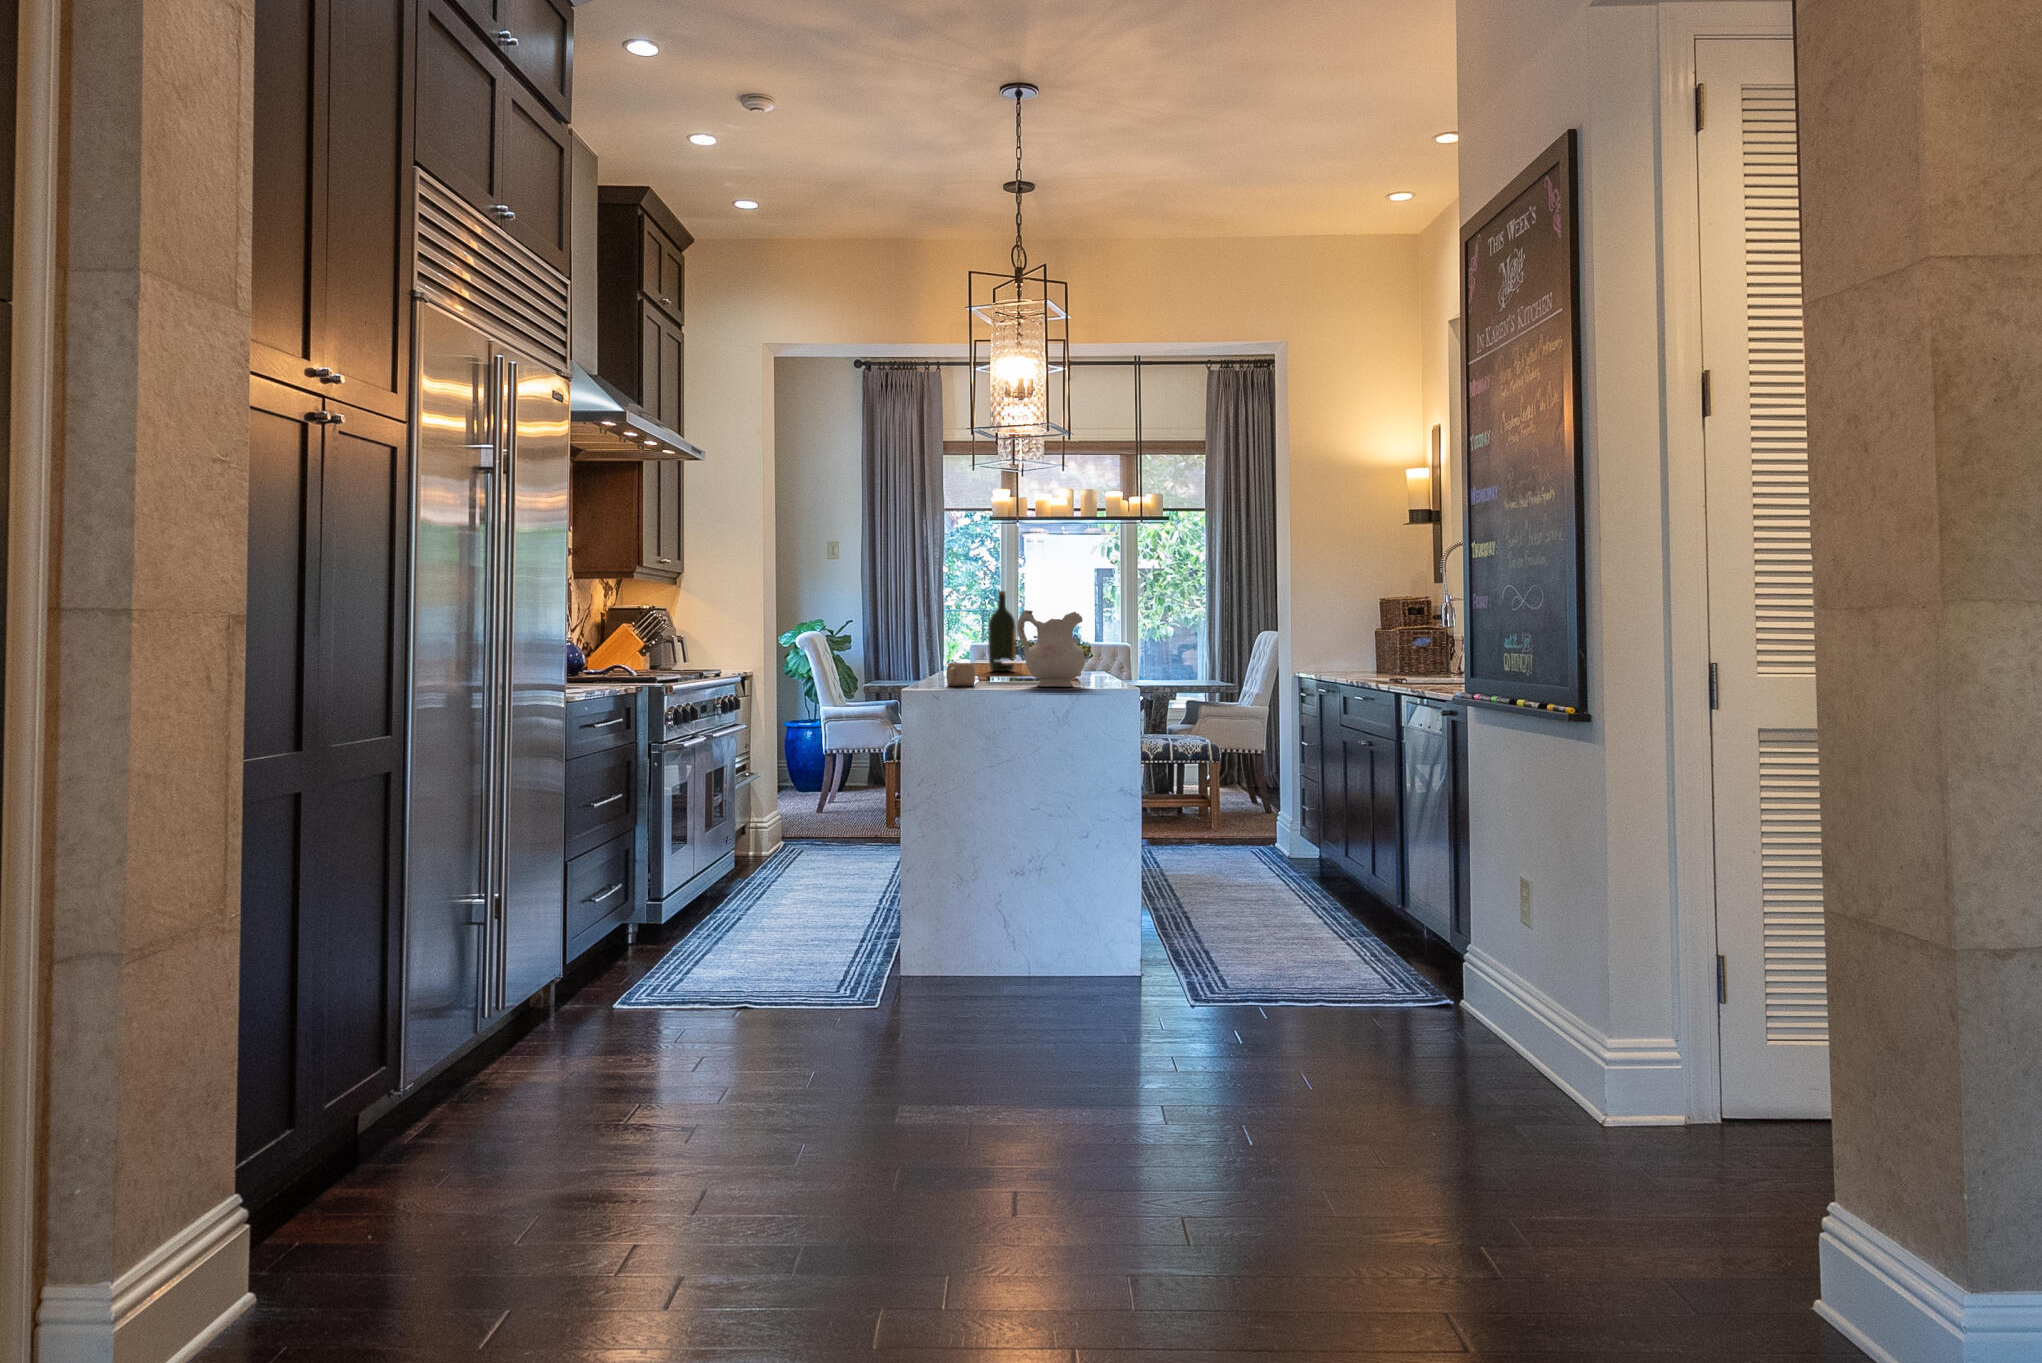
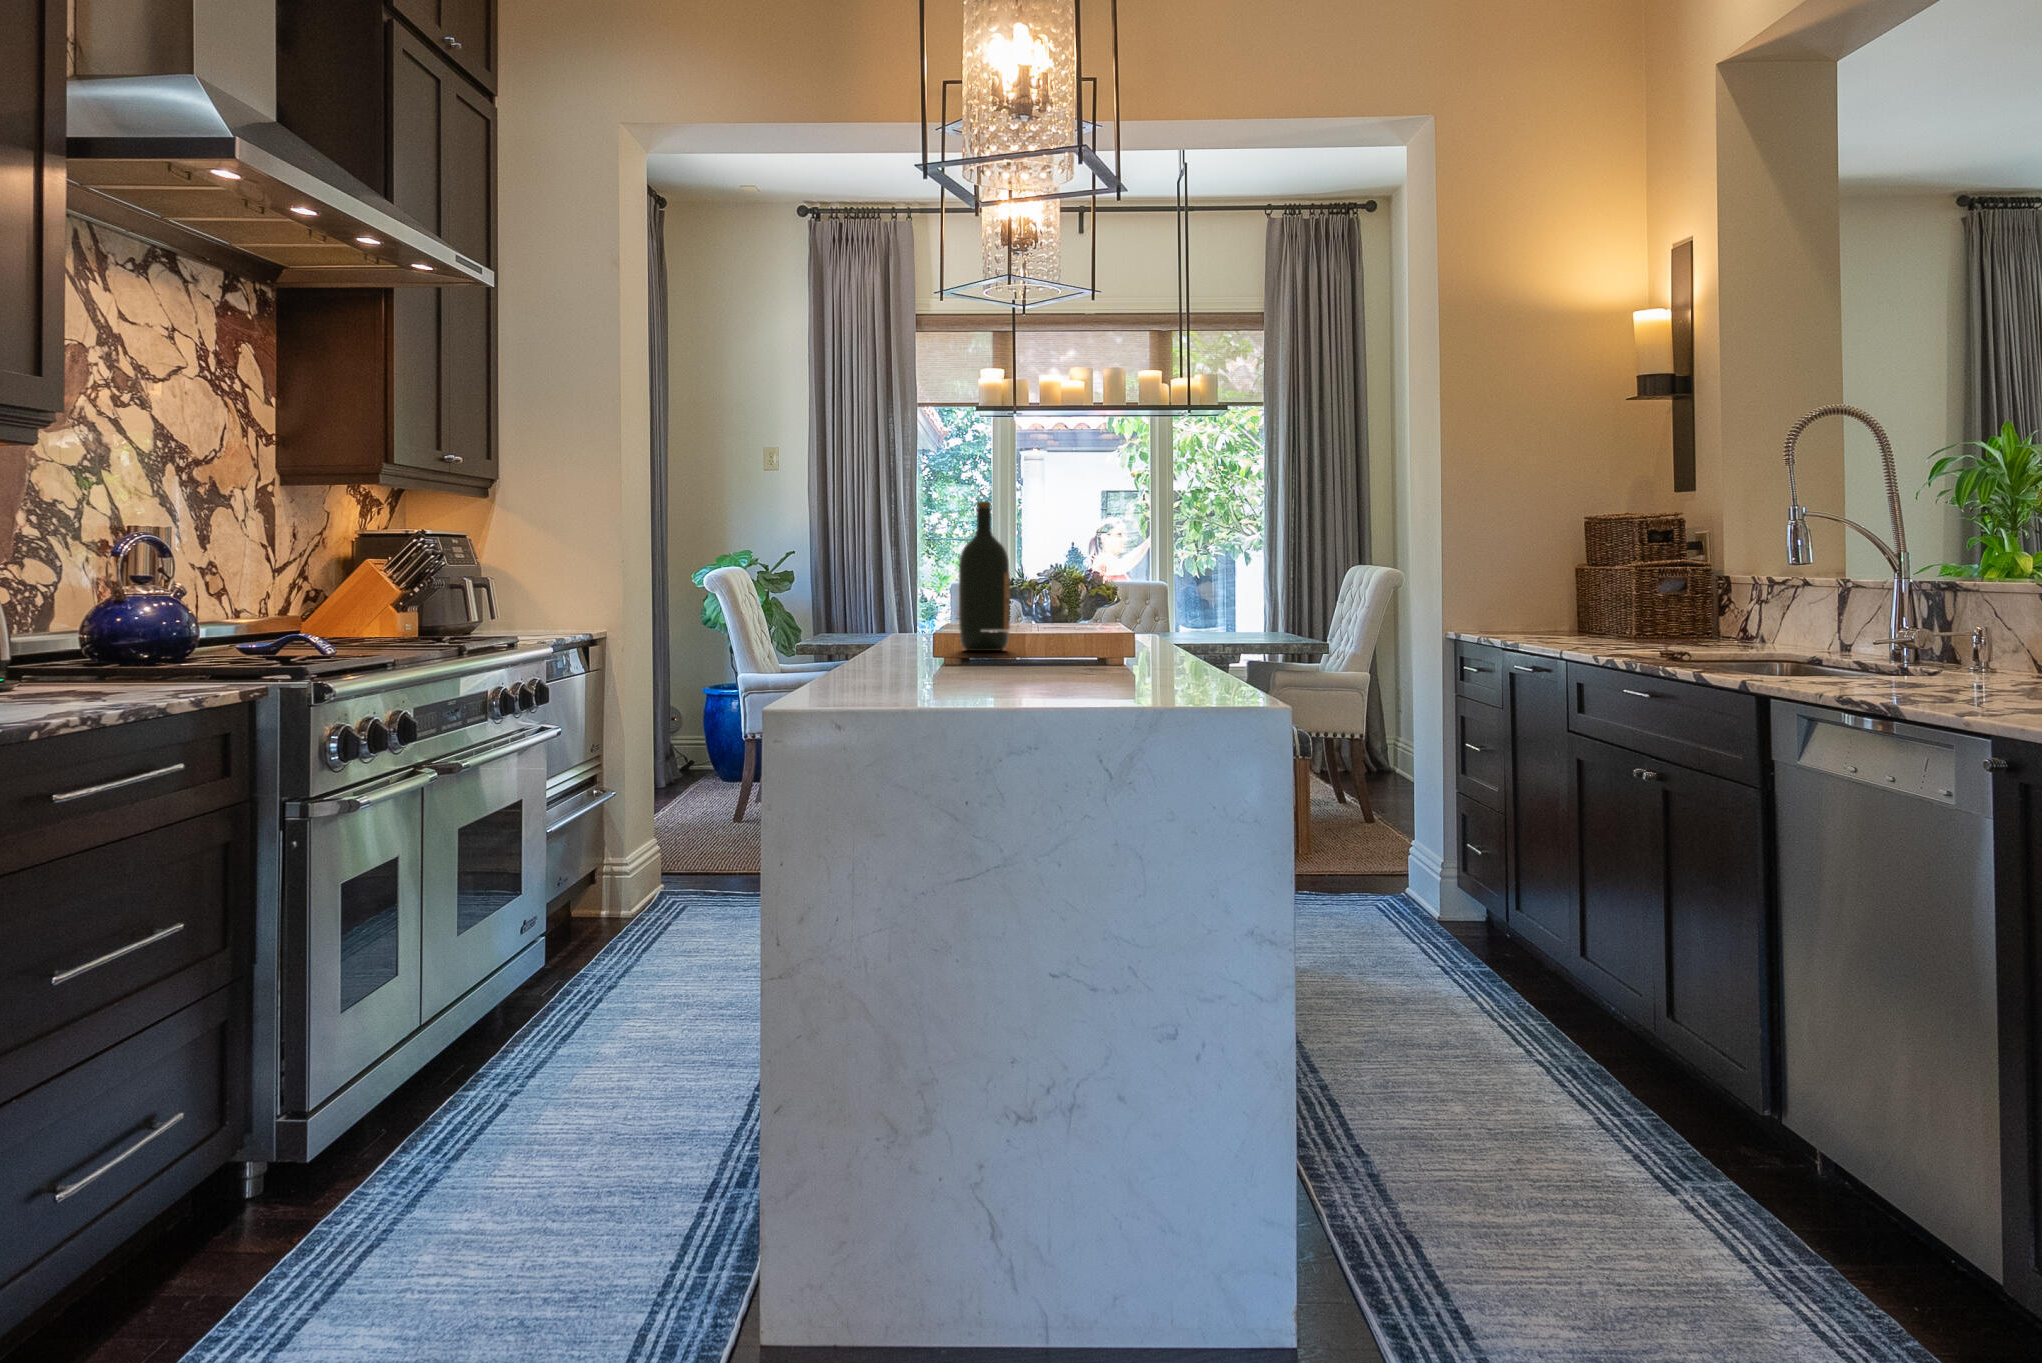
ceramic pitcher: present [1017,610,1085,687] -> none [1011,534,1156,702]
mug: present [946,663,975,686] -> none [858,648,921,700]

